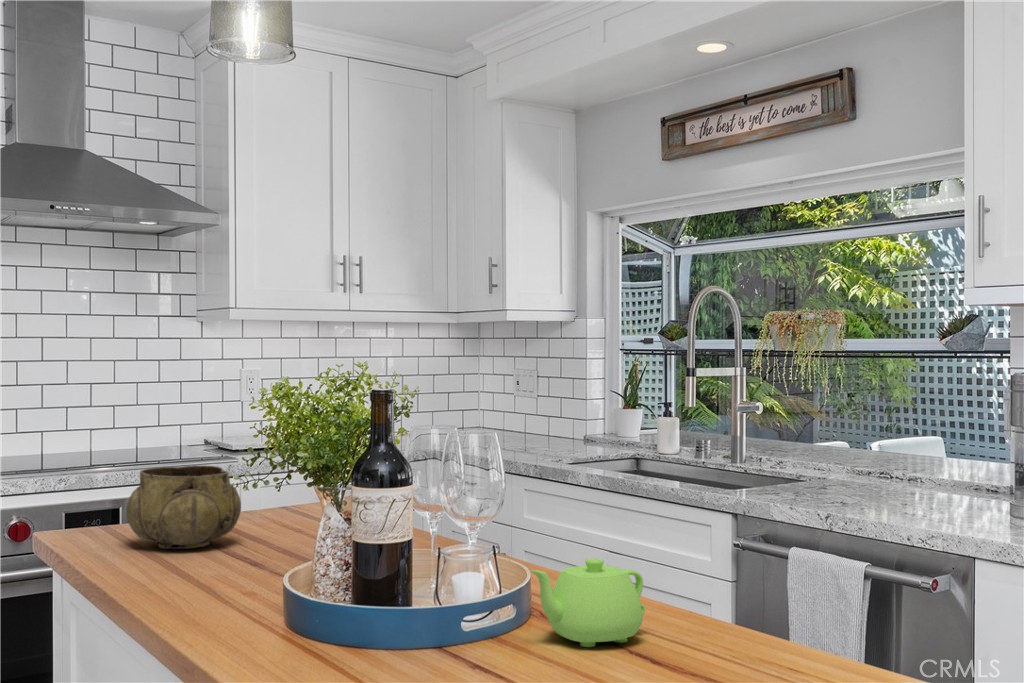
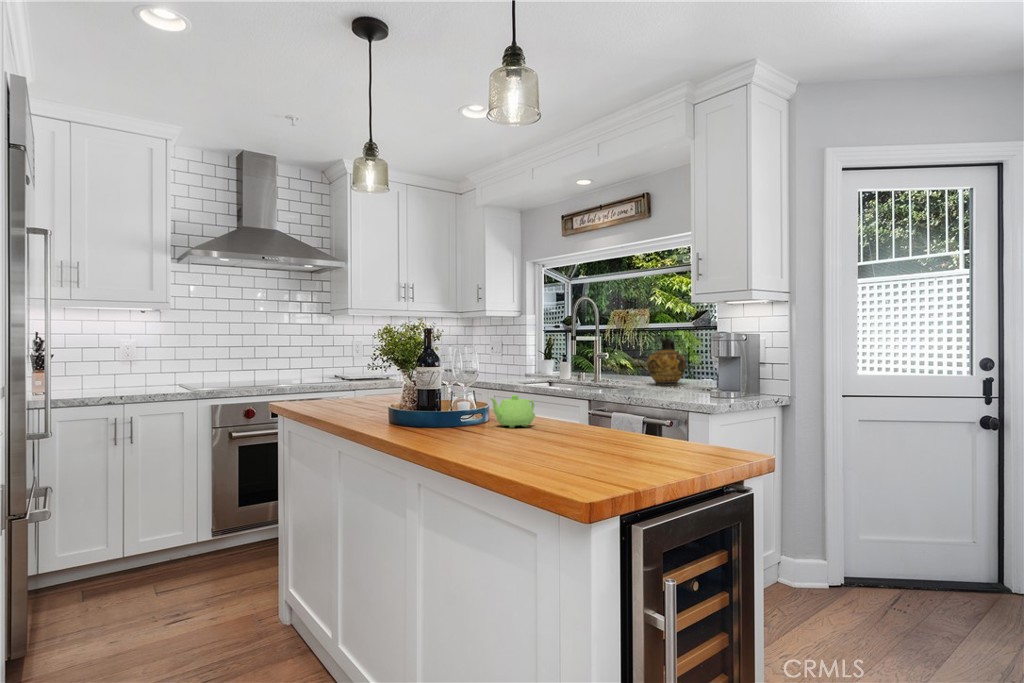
ceramic jug: none [847,374,933,476] -> present [647,338,686,385]
decorative bowl: present [126,465,241,549] -> none [315,373,365,408]

